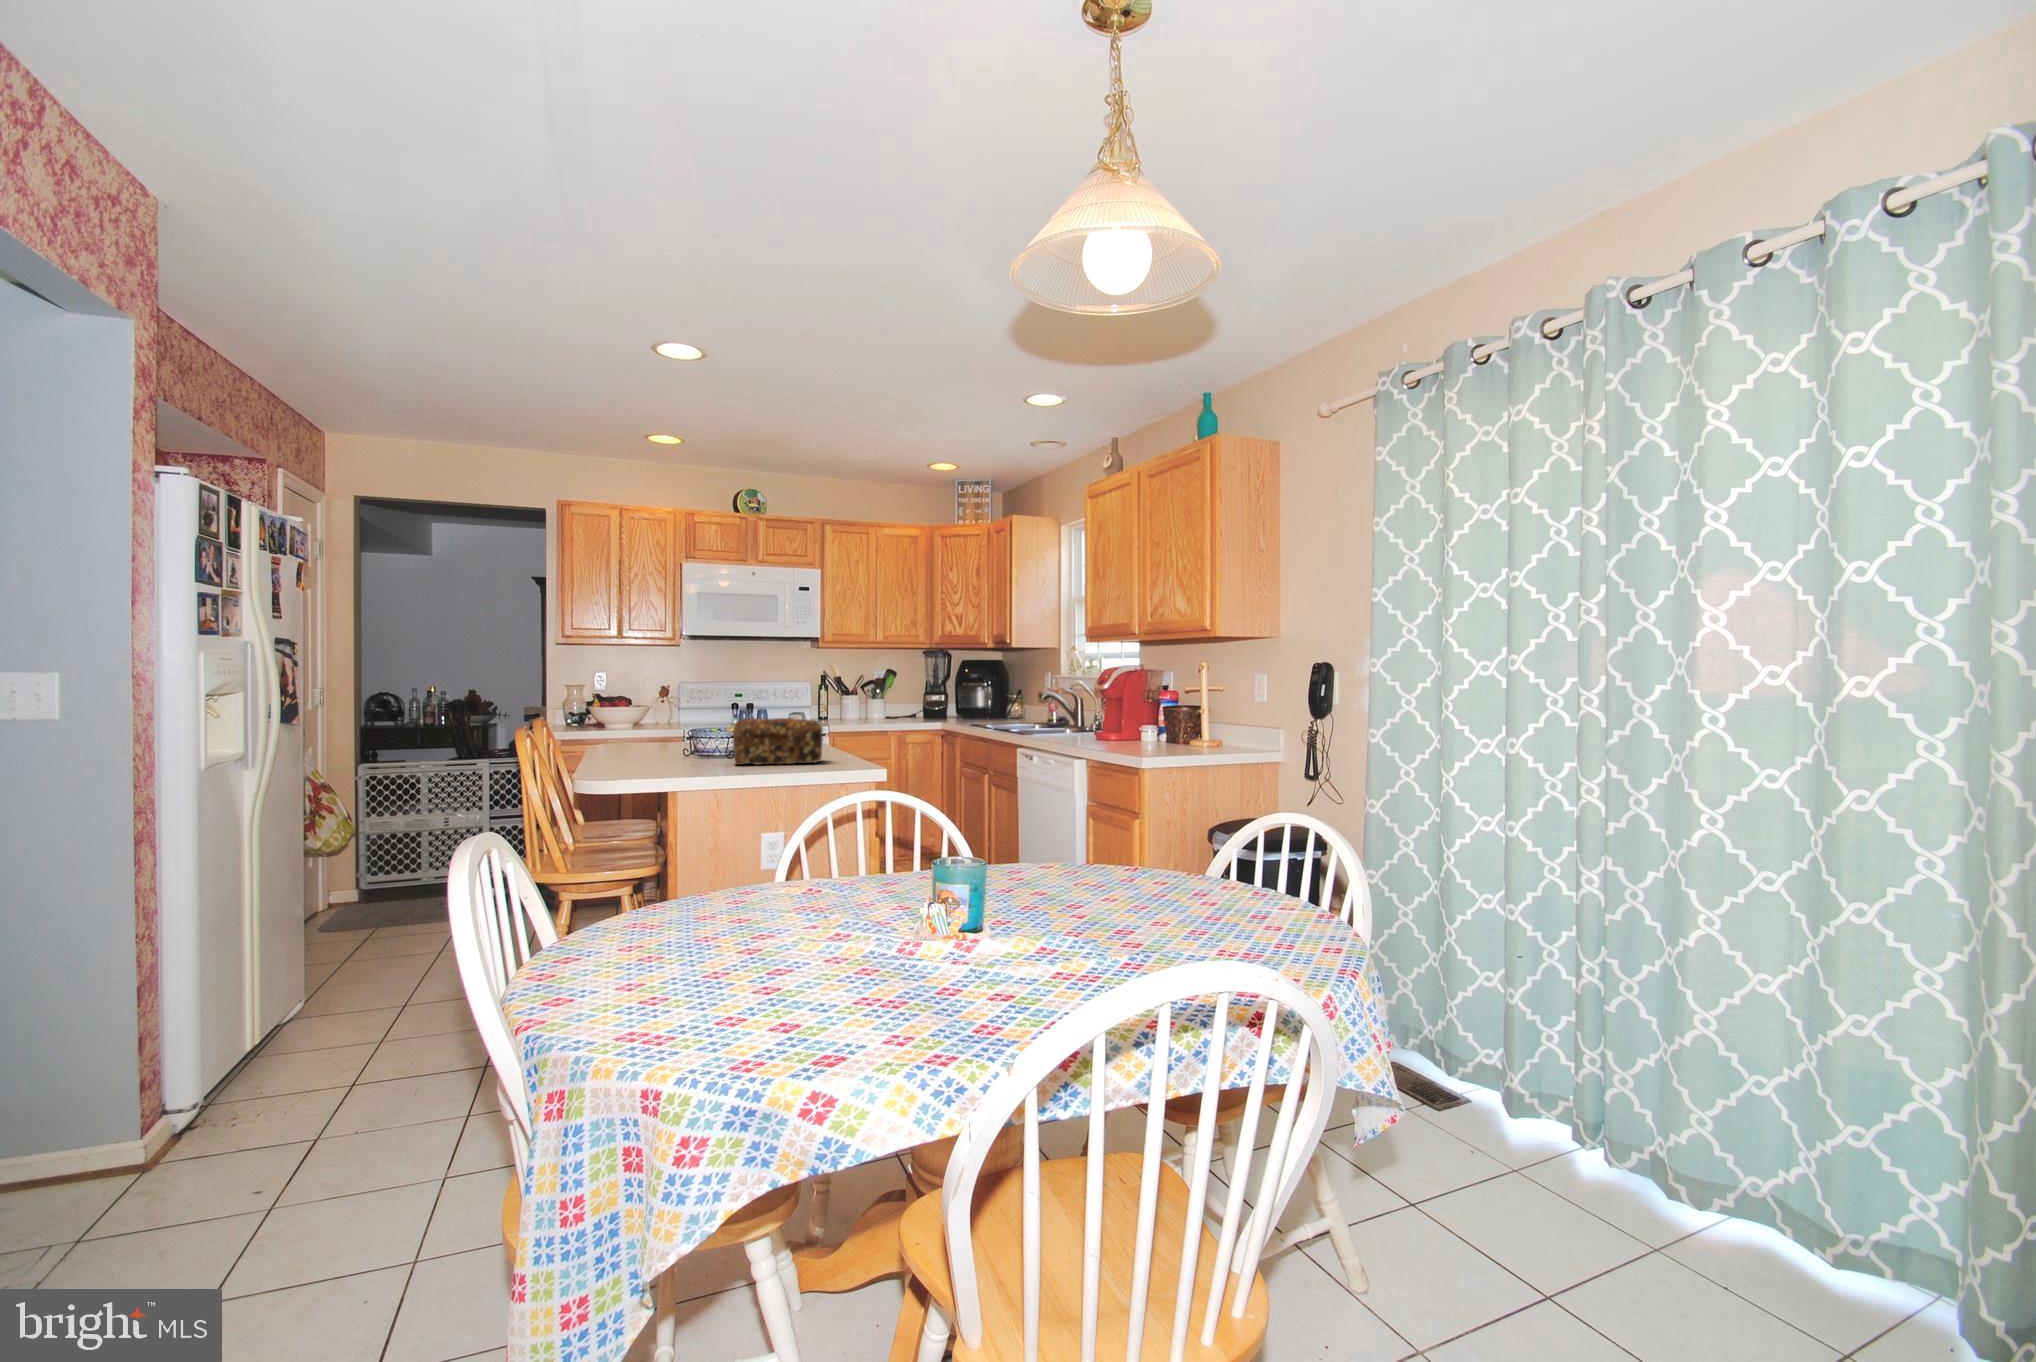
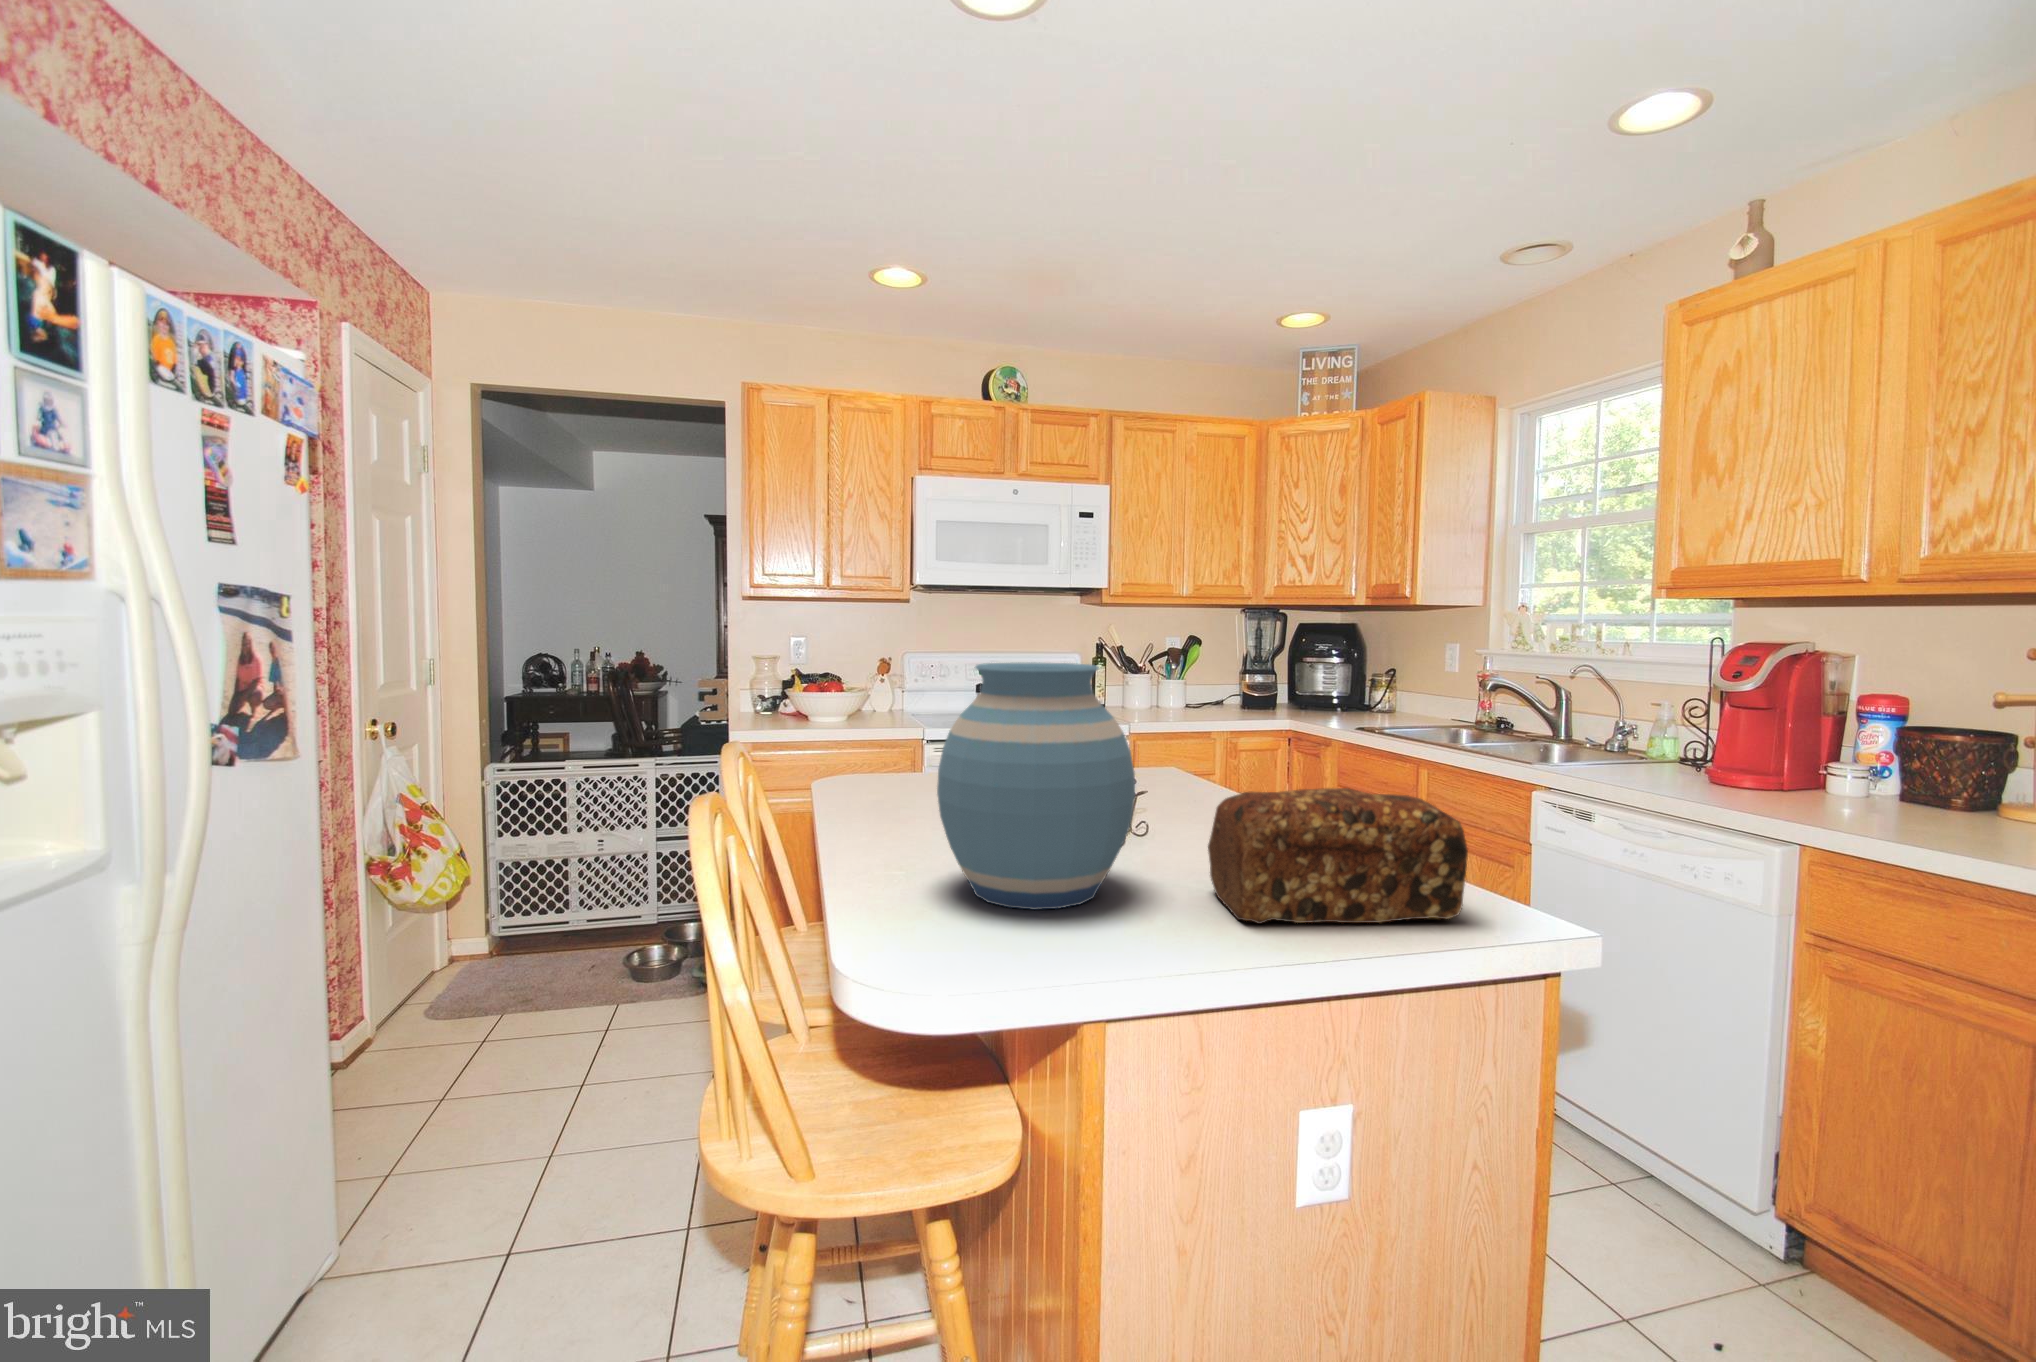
vase: none [621,671,706,765] -> present [937,663,1135,910]

